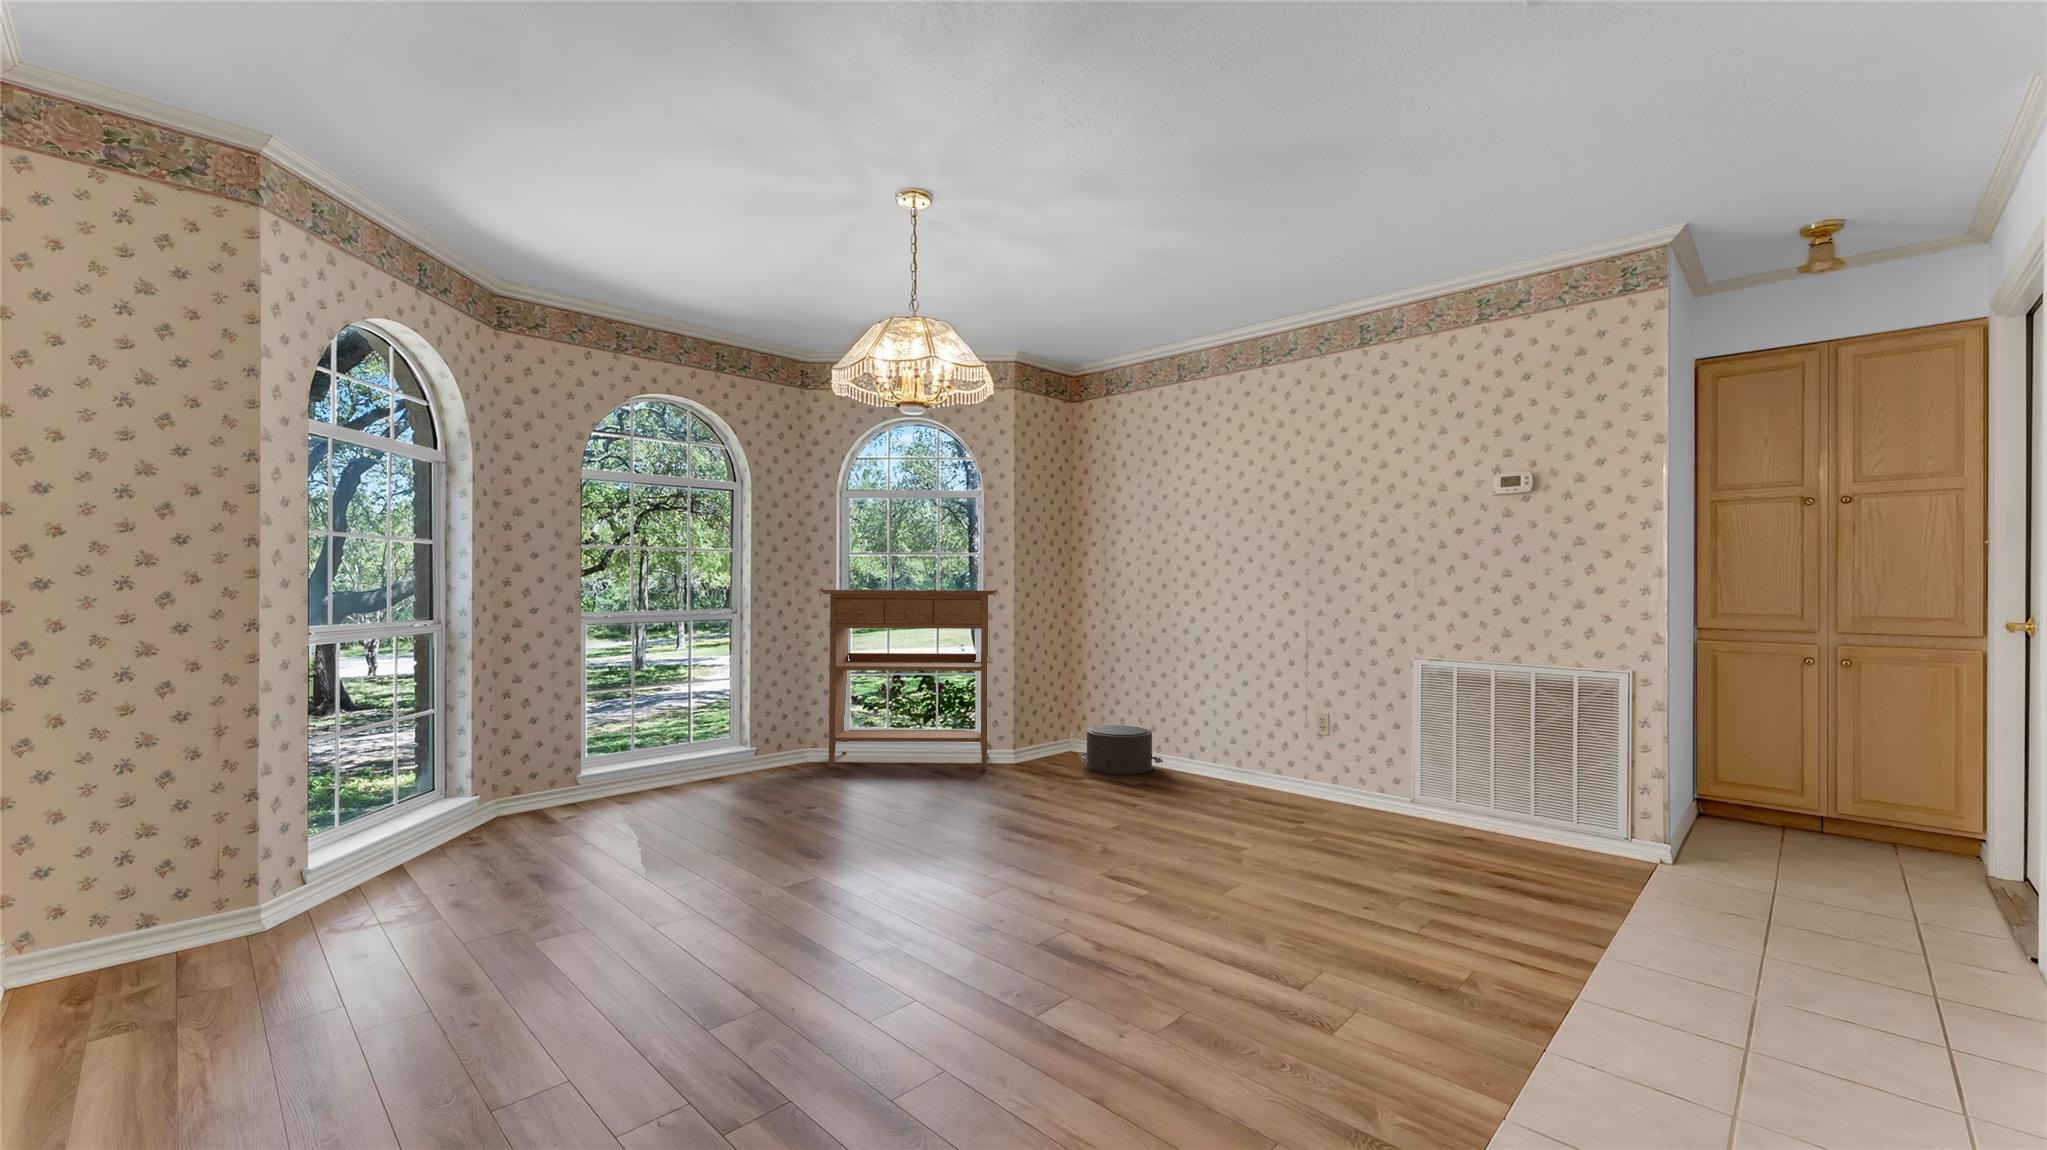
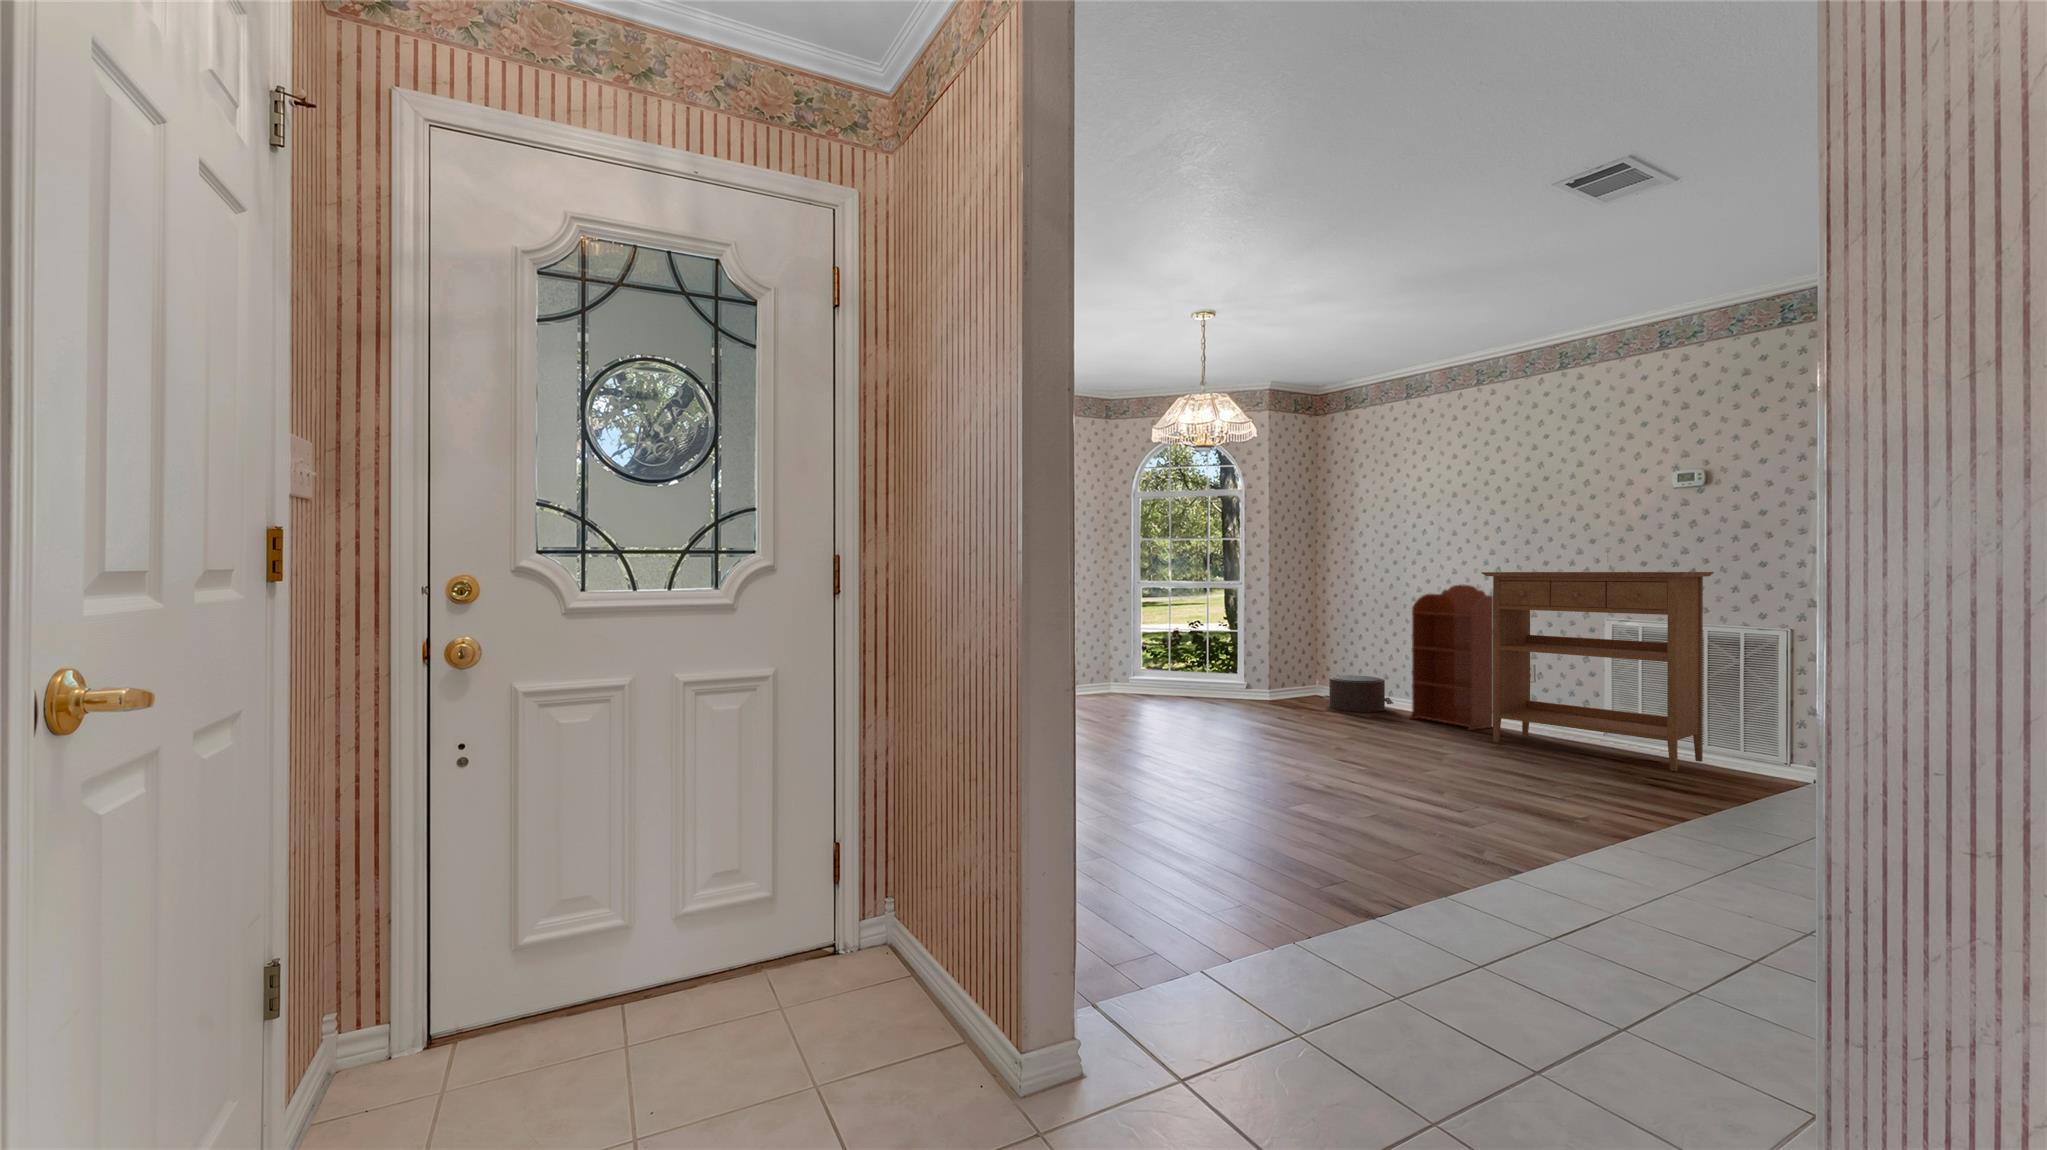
console table: present [820,590,997,768] -> present [1481,572,1714,771]
bookcase: none [1183,613,1283,800] -> present [1409,585,1493,730]

